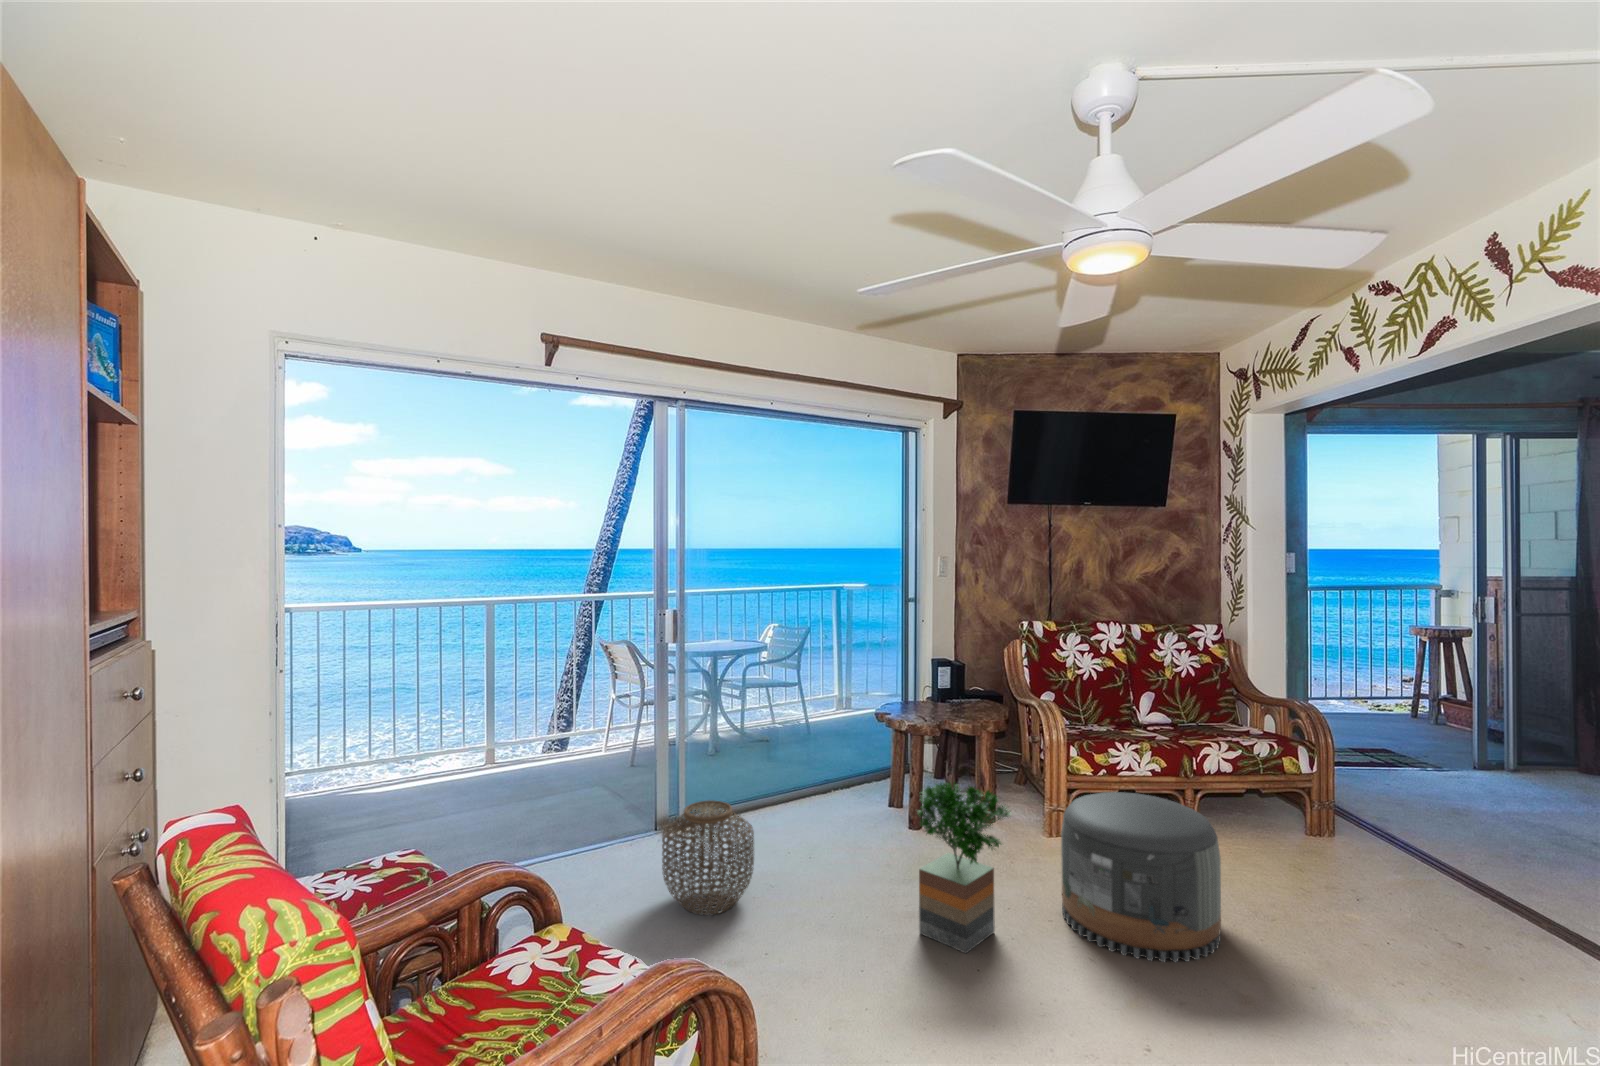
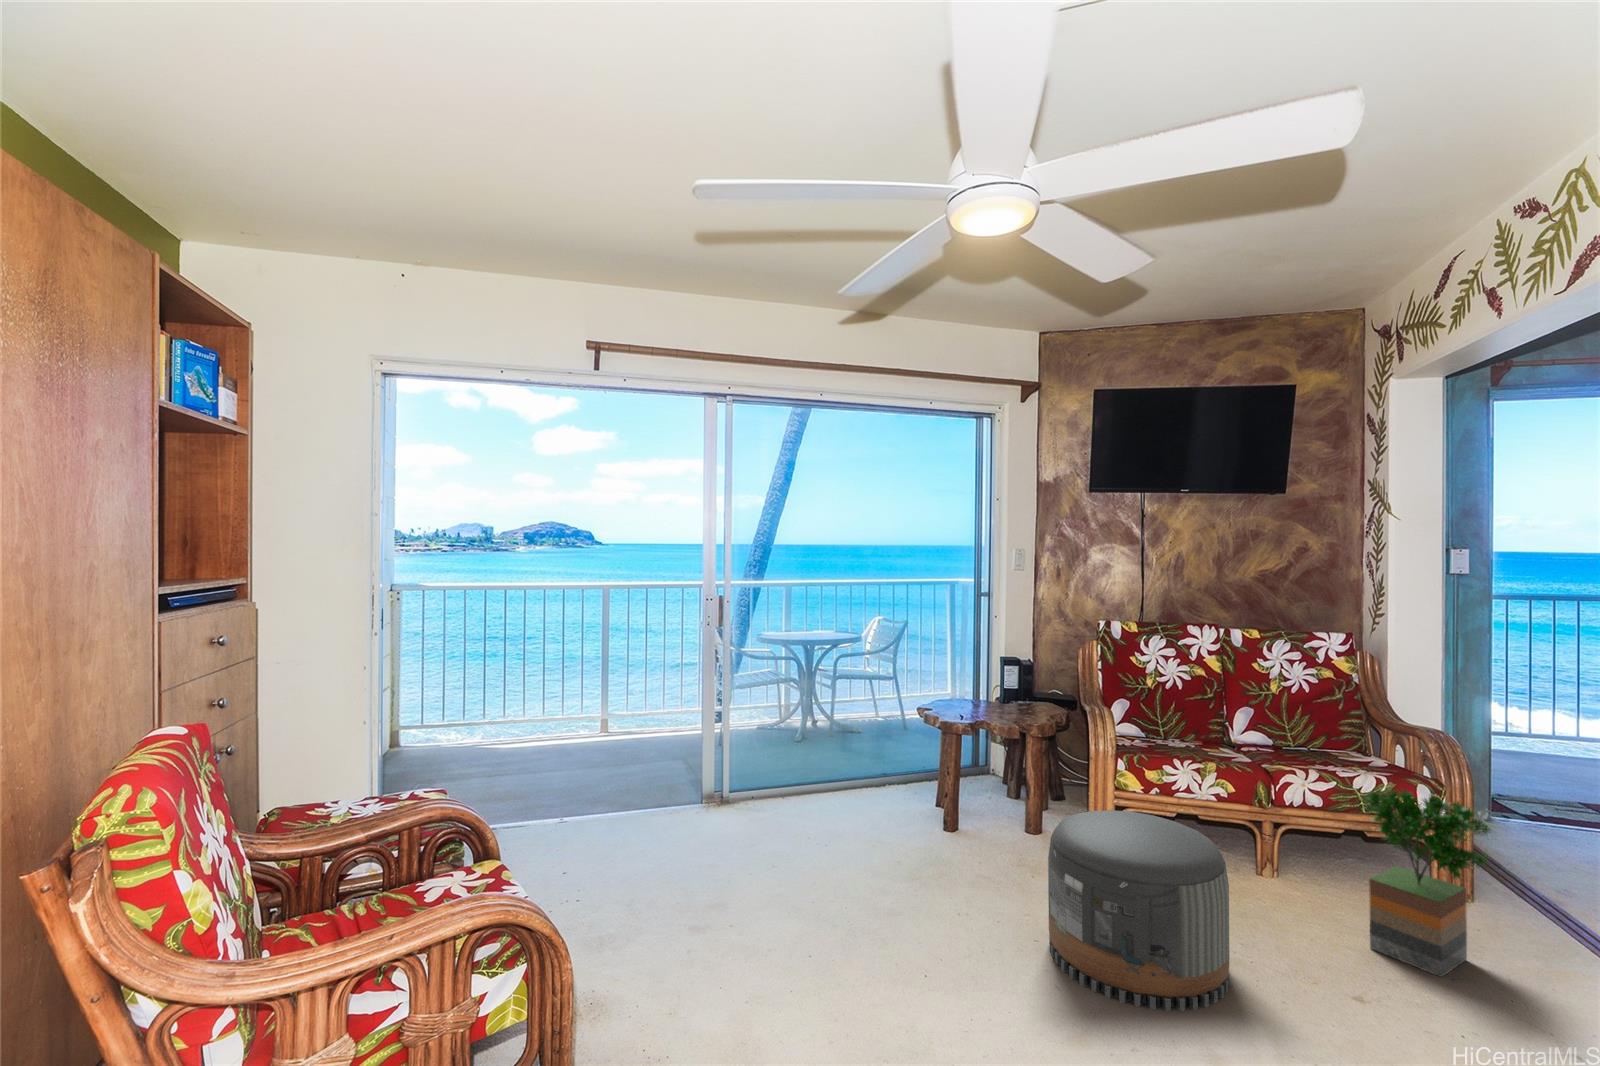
potted tree: present [918,783,1010,953] -> present [1363,790,1491,977]
woven basket: present [662,800,754,915] -> none [653,780,742,890]

